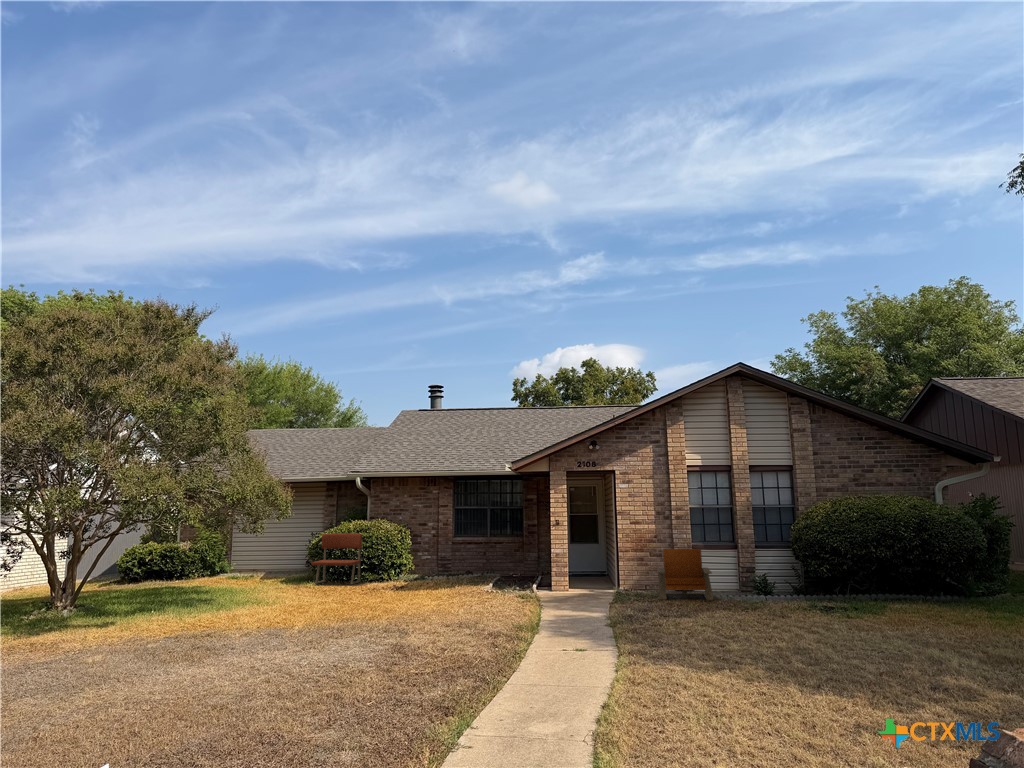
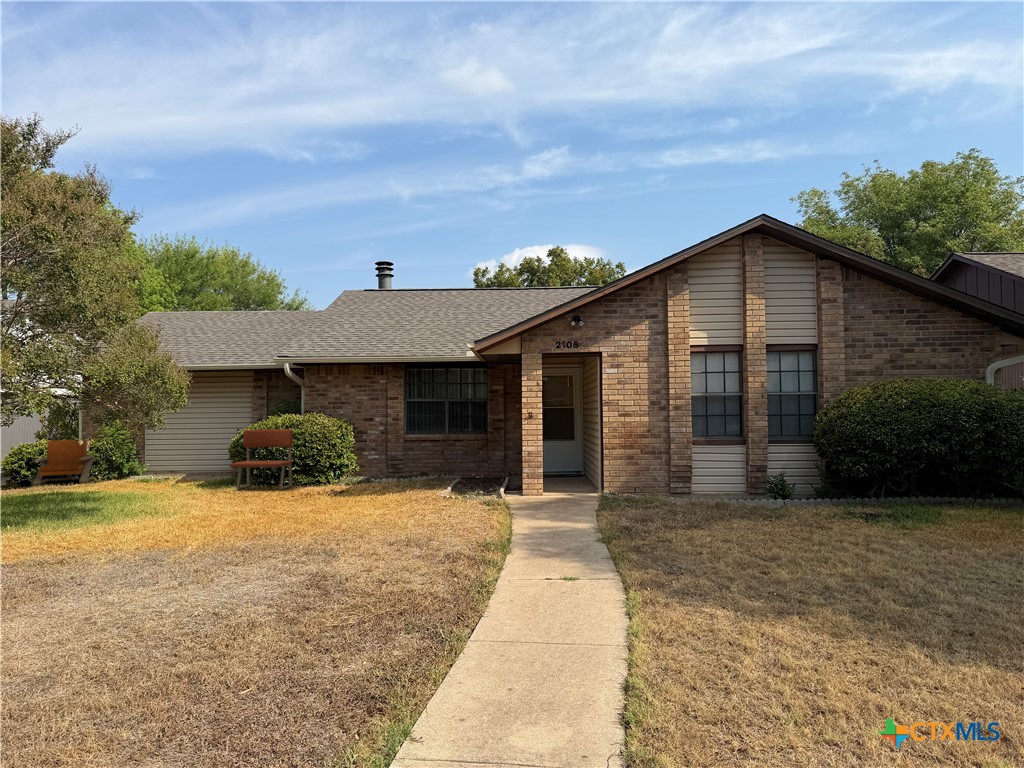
lounge chair: present [658,549,713,600] -> present [33,439,95,485]

